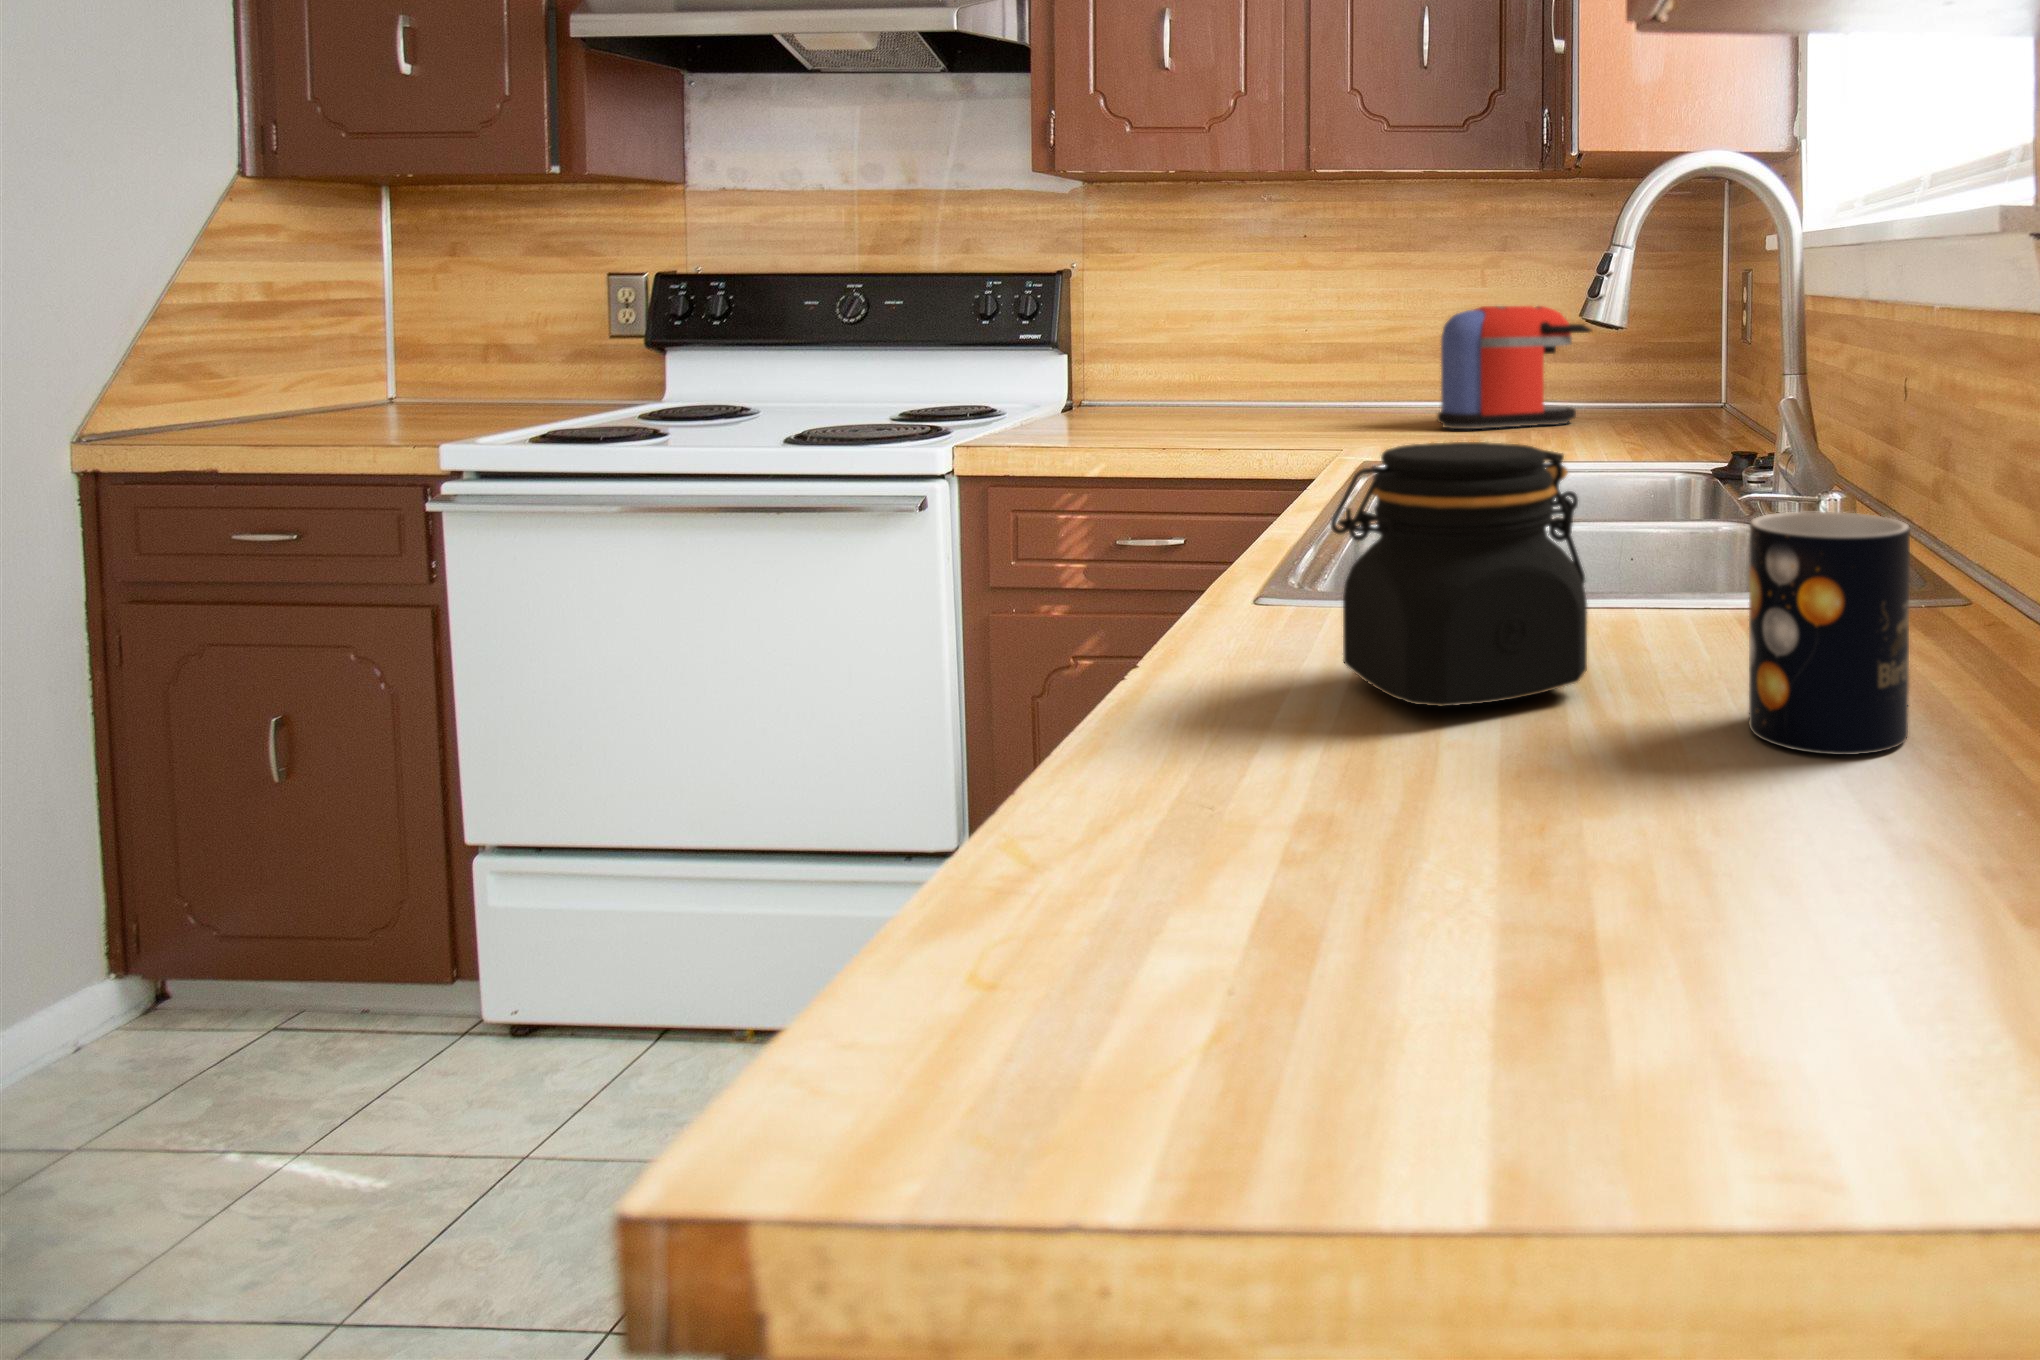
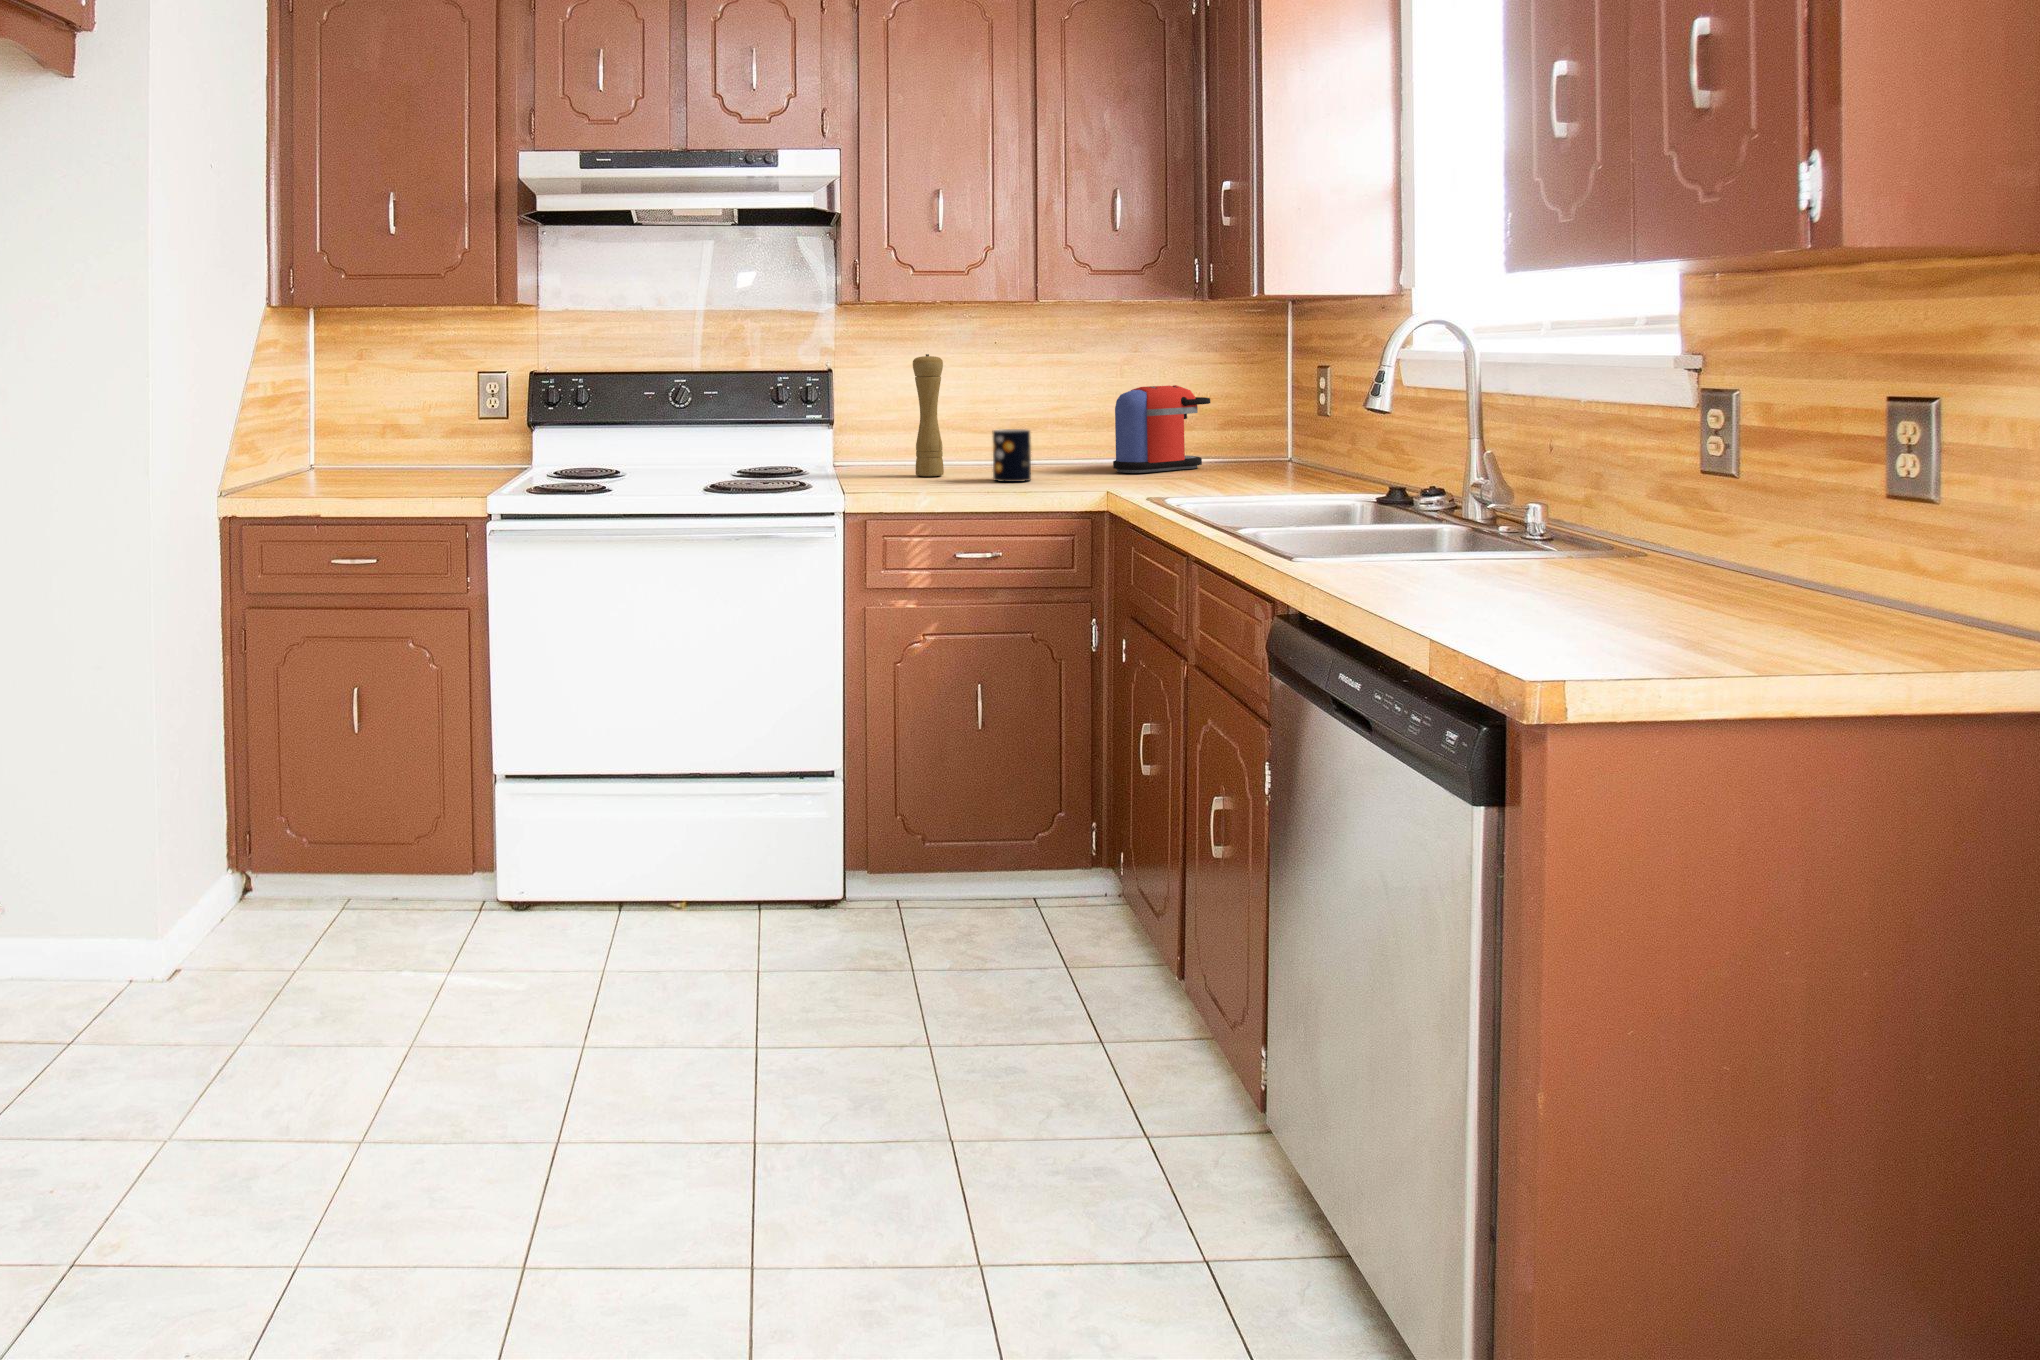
pepper mill: none [1154,254,1199,429] -> present [913,354,944,476]
jar: present [1330,442,1587,707] -> none [1391,475,1521,596]
mug: present [1749,512,1910,755] -> present [992,429,1031,482]

